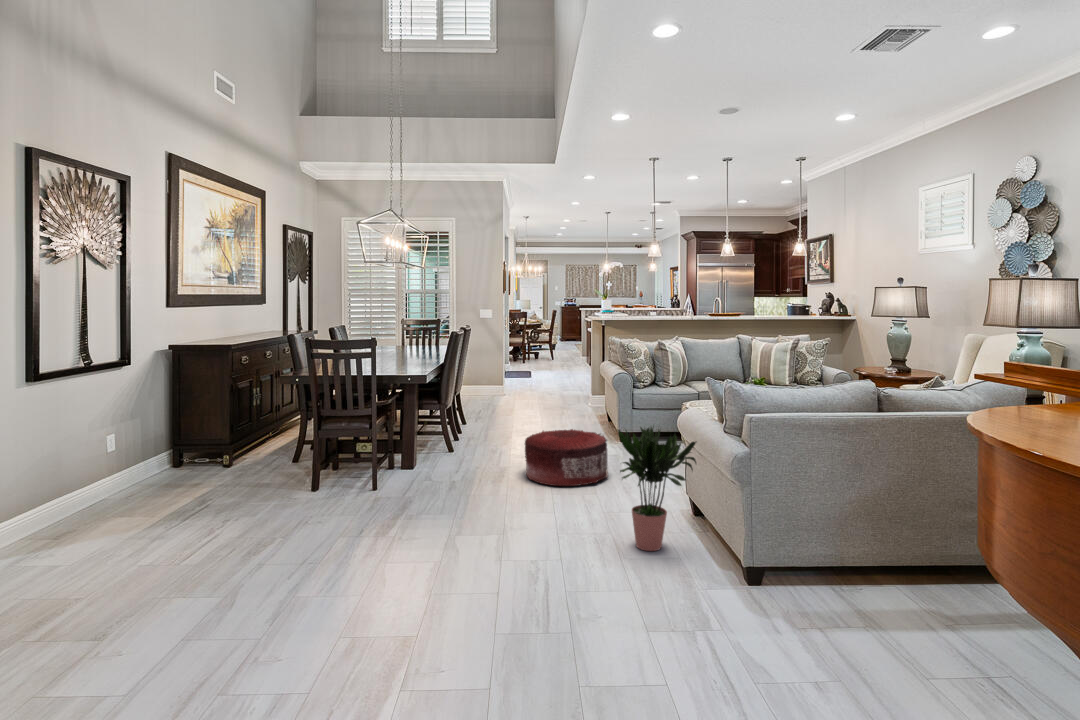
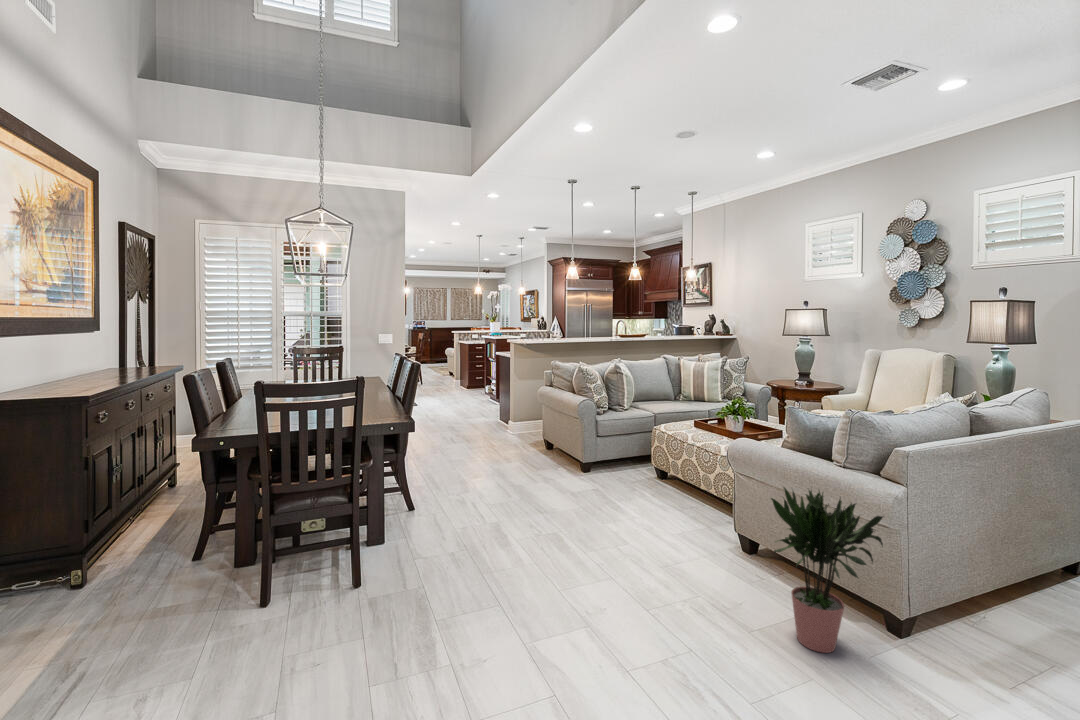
pouf: present [525,429,608,486] -> none [541,474,638,553]

